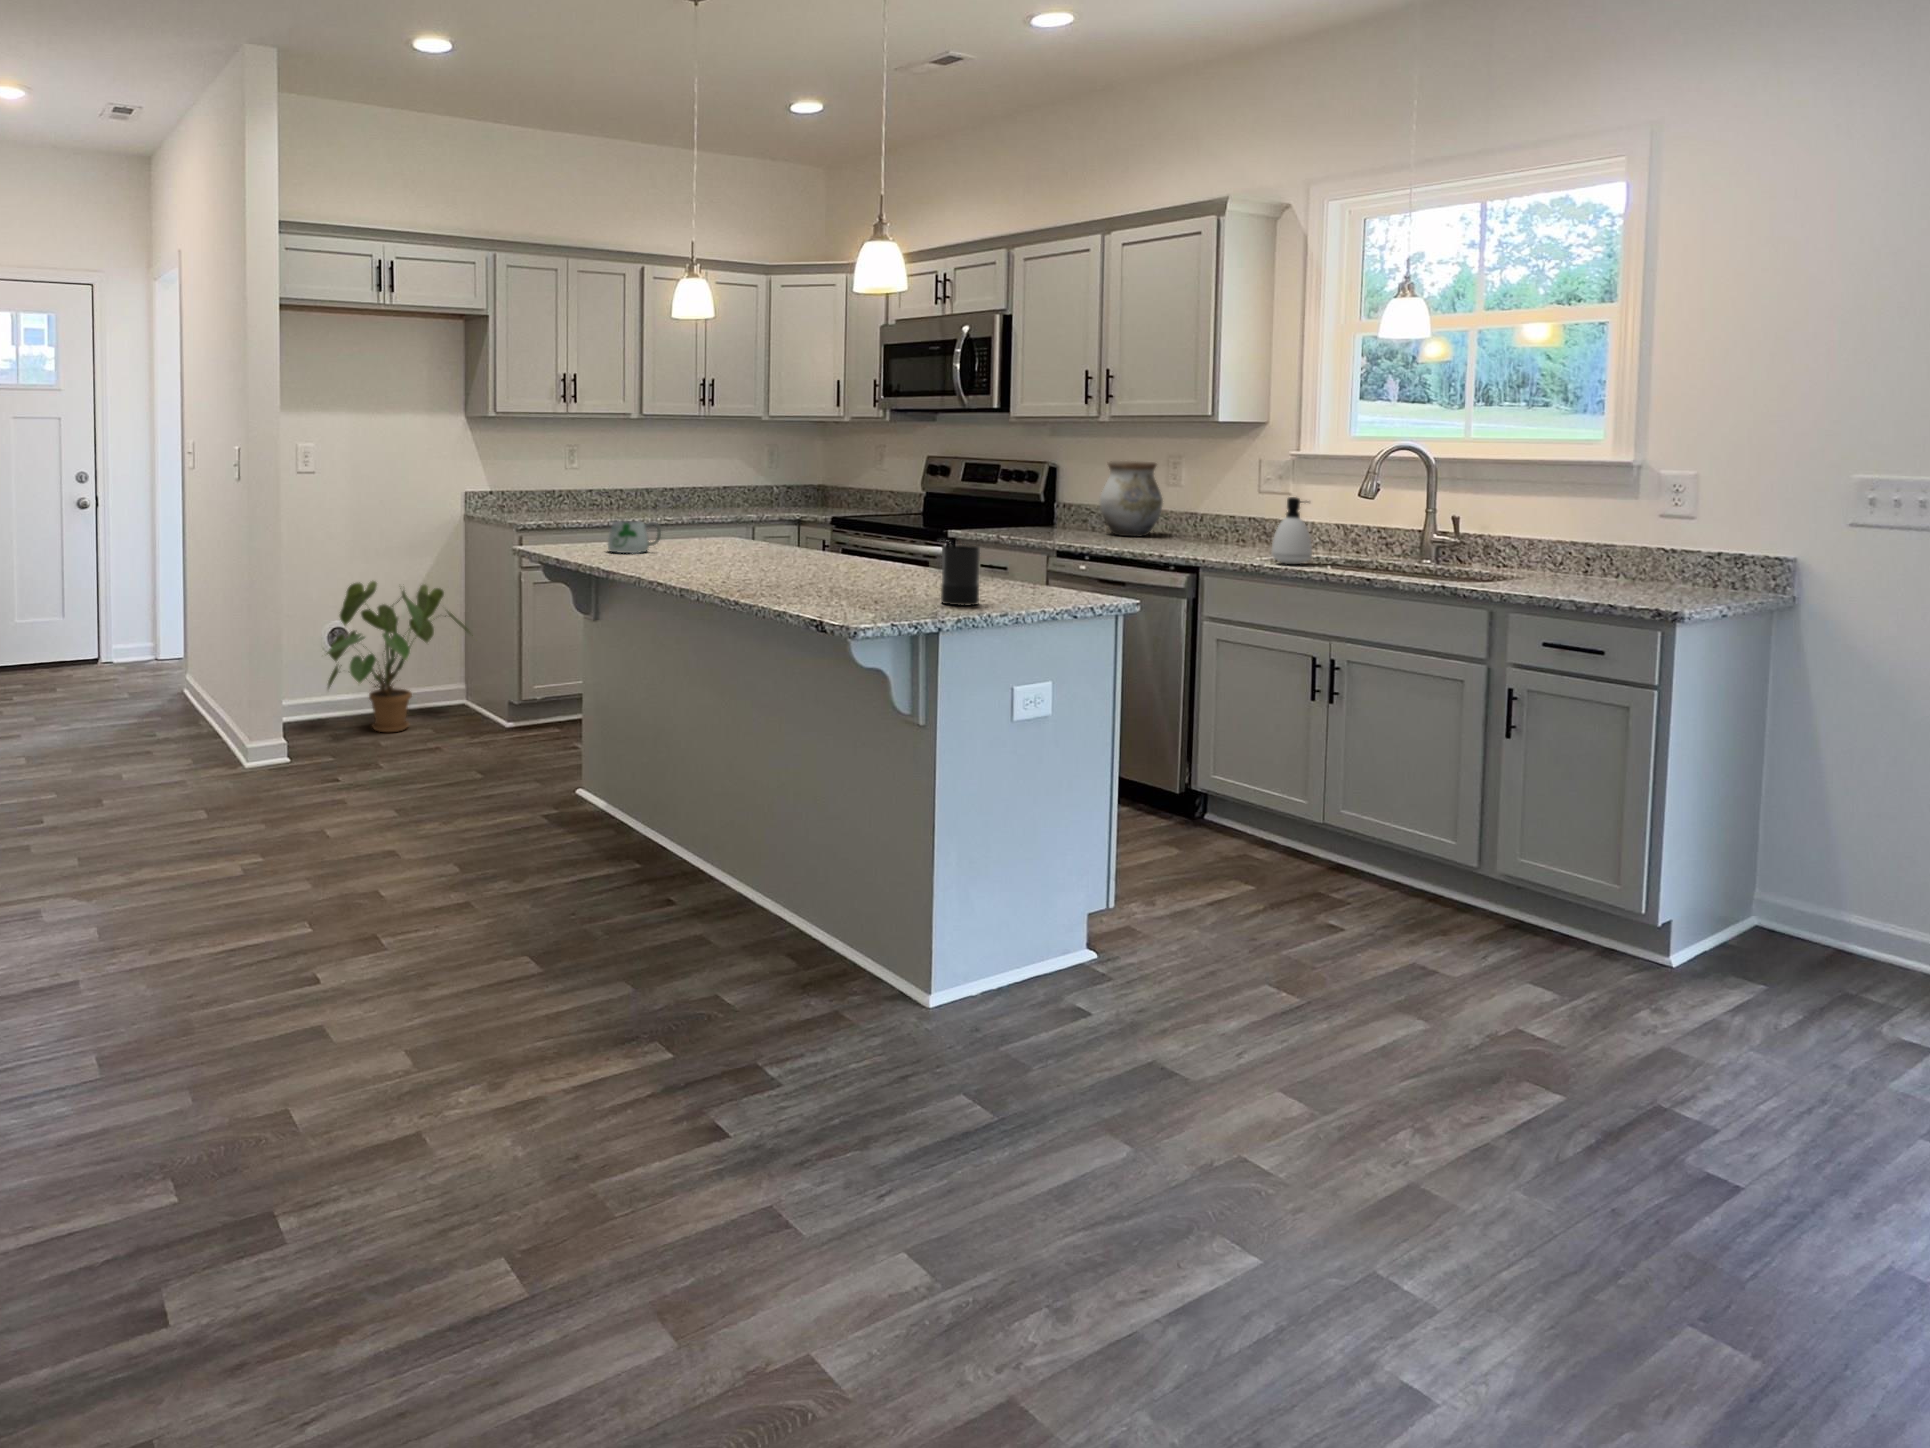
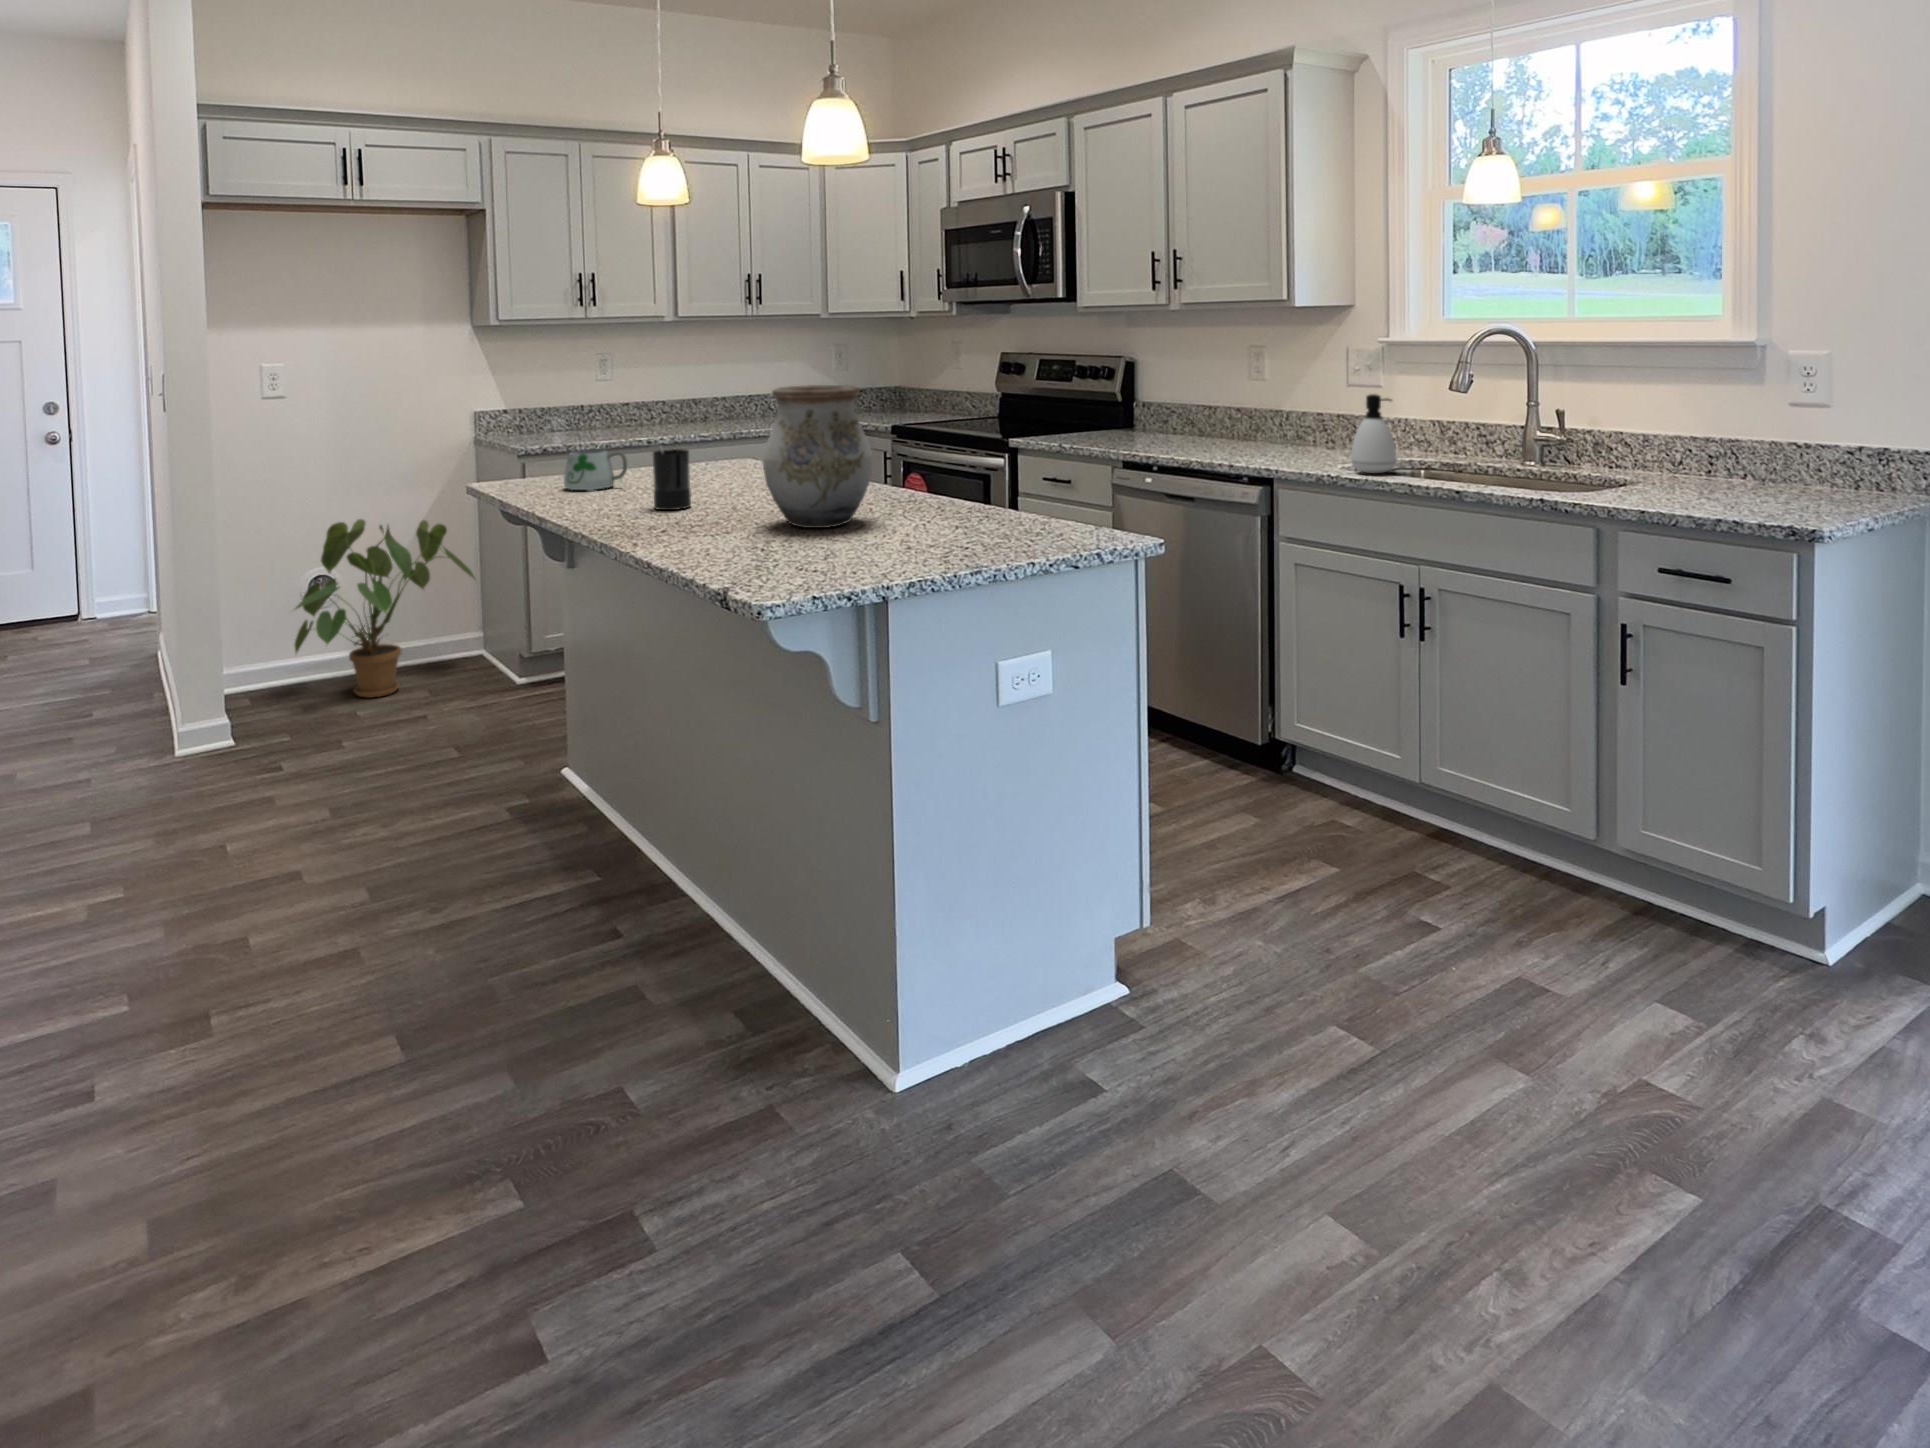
vase: present [1100,461,1163,536] -> present [763,385,873,528]
candle: present [941,545,980,606] -> present [653,449,691,510]

